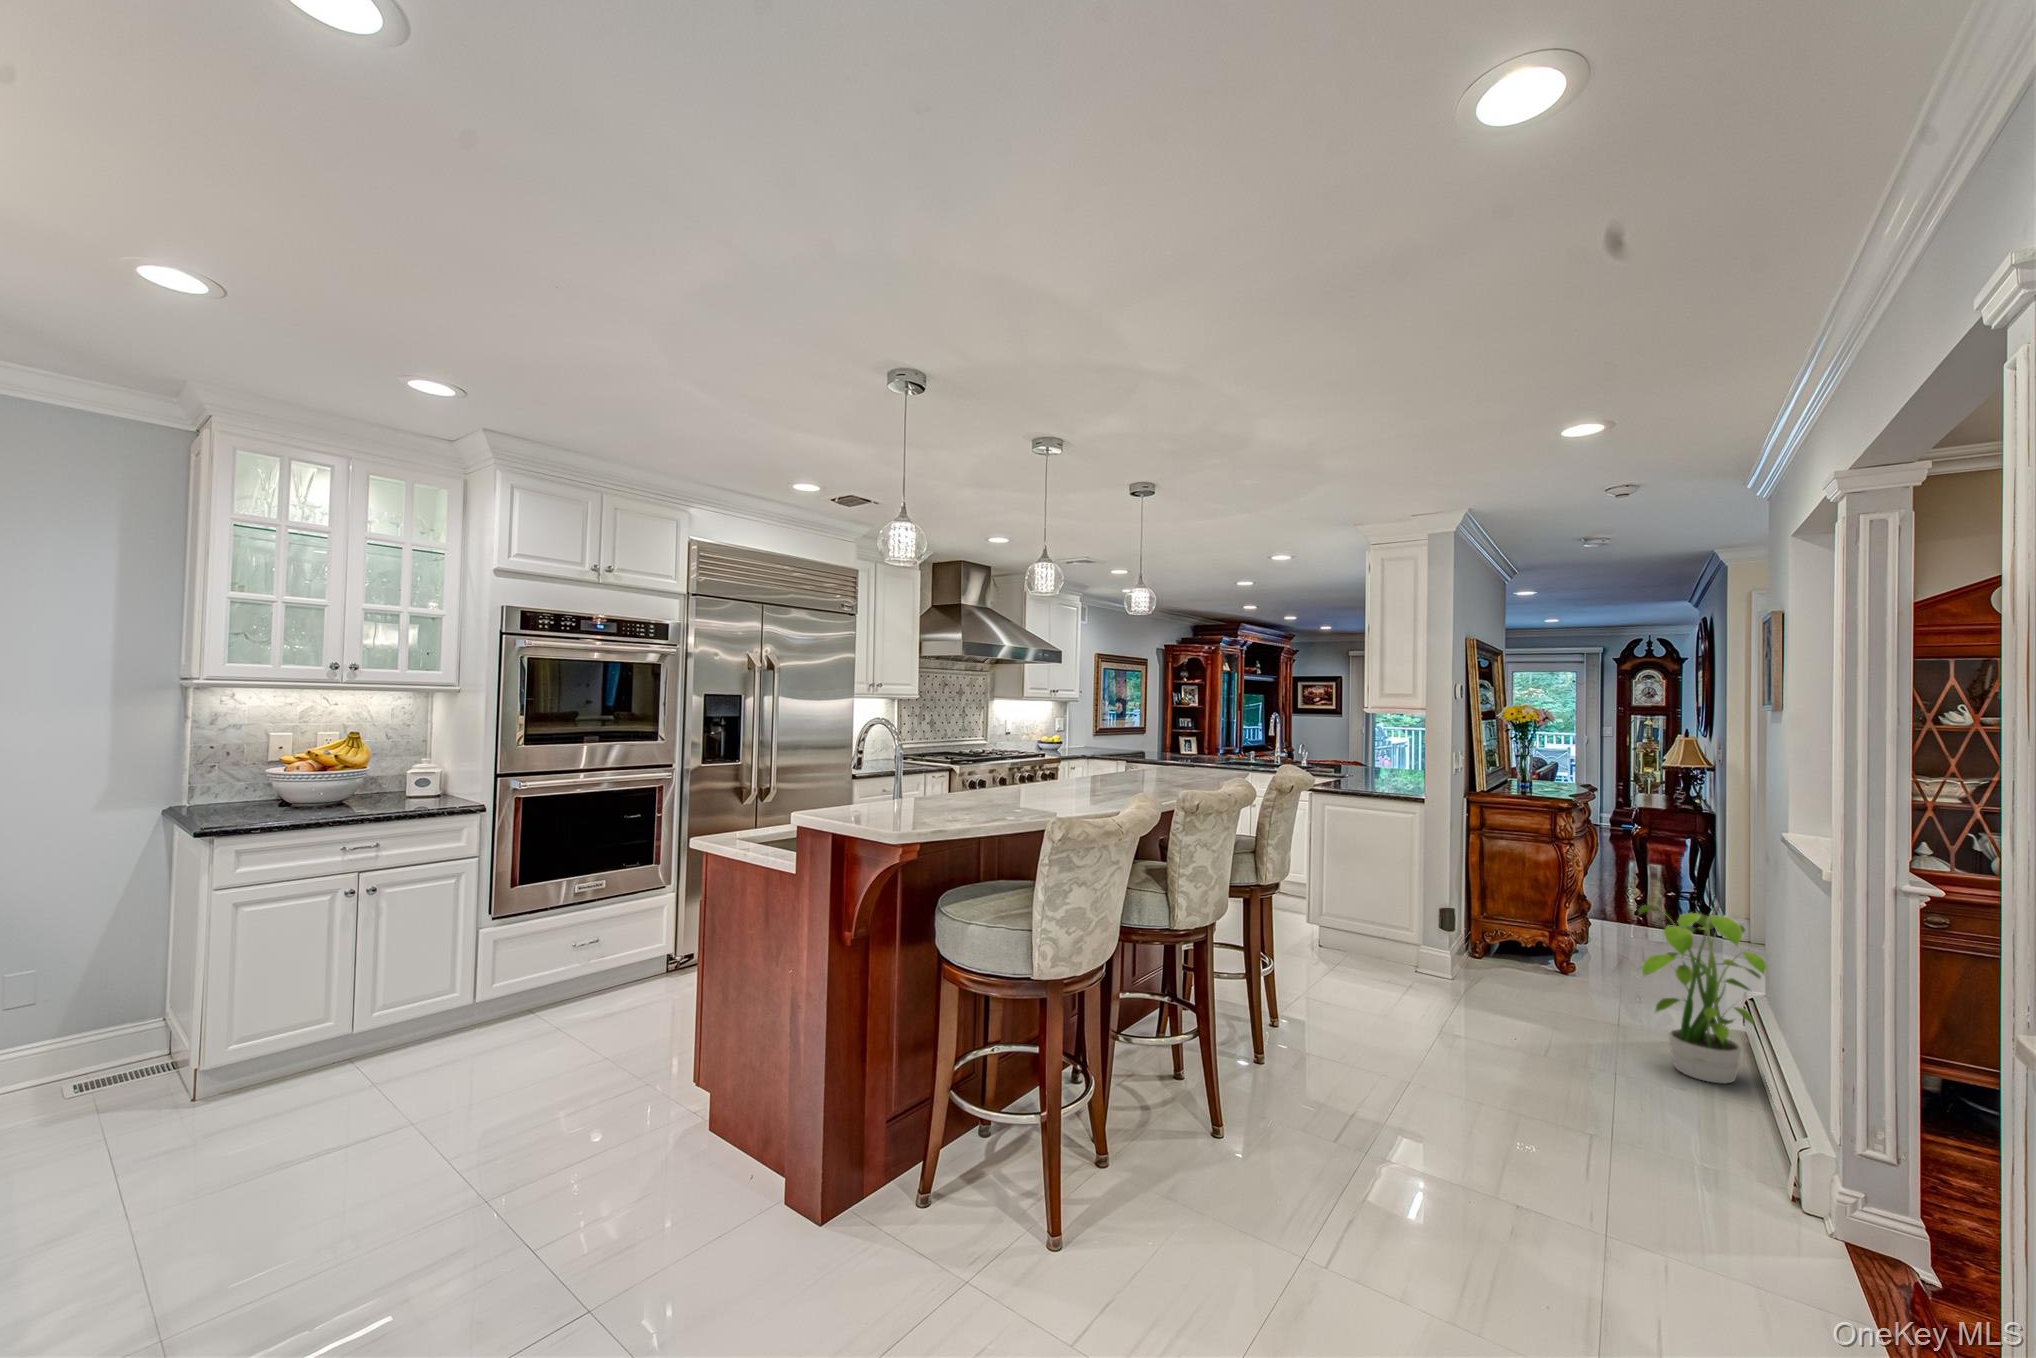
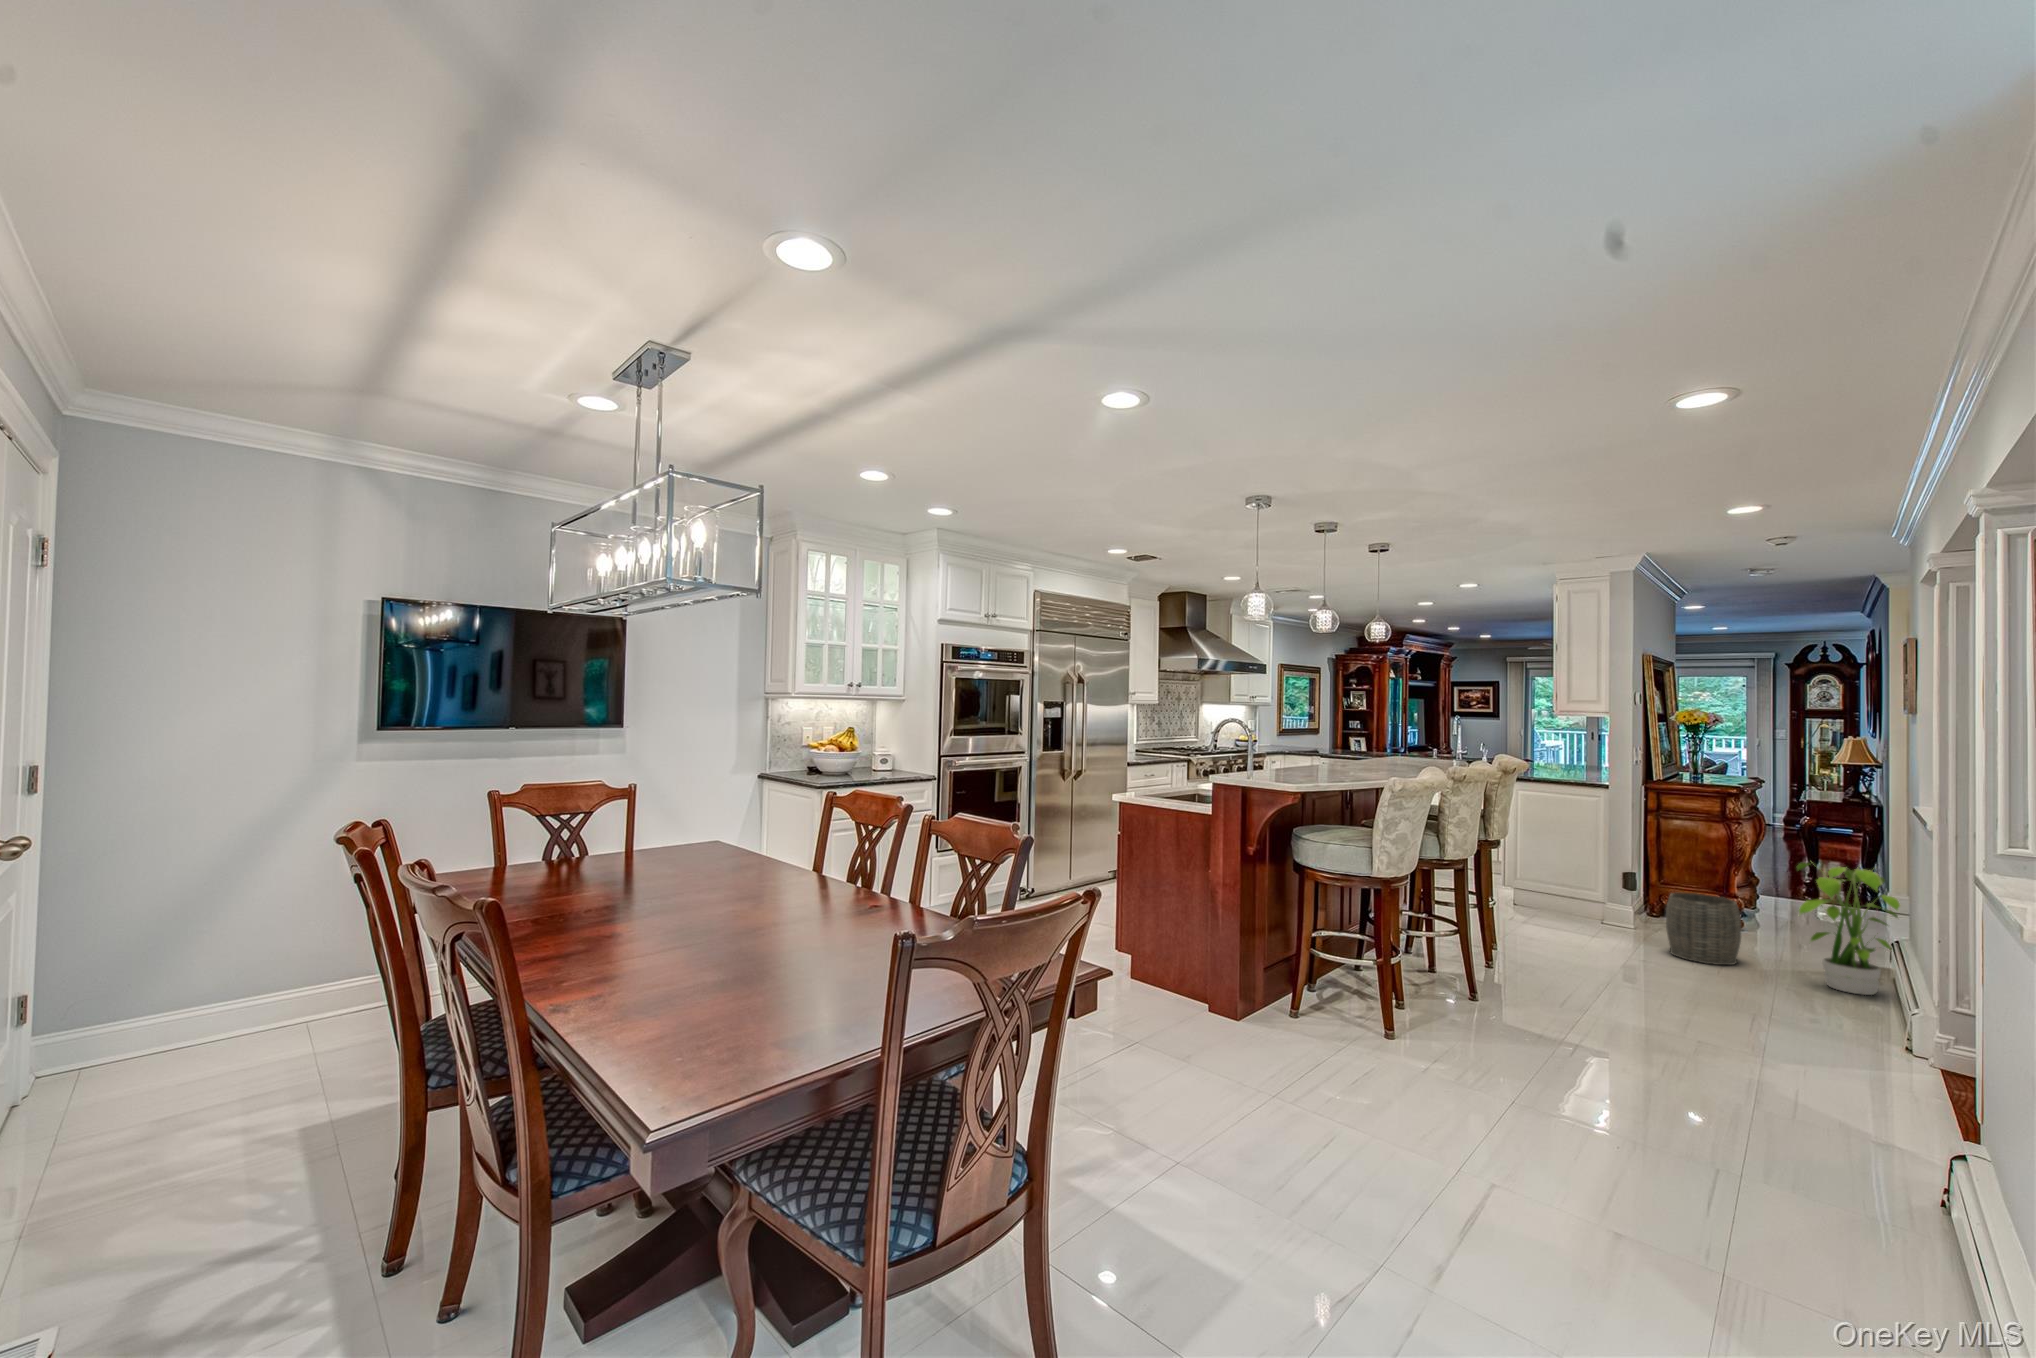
woven basket: none [1484,938,1572,1036] -> present [1666,893,1741,965]

